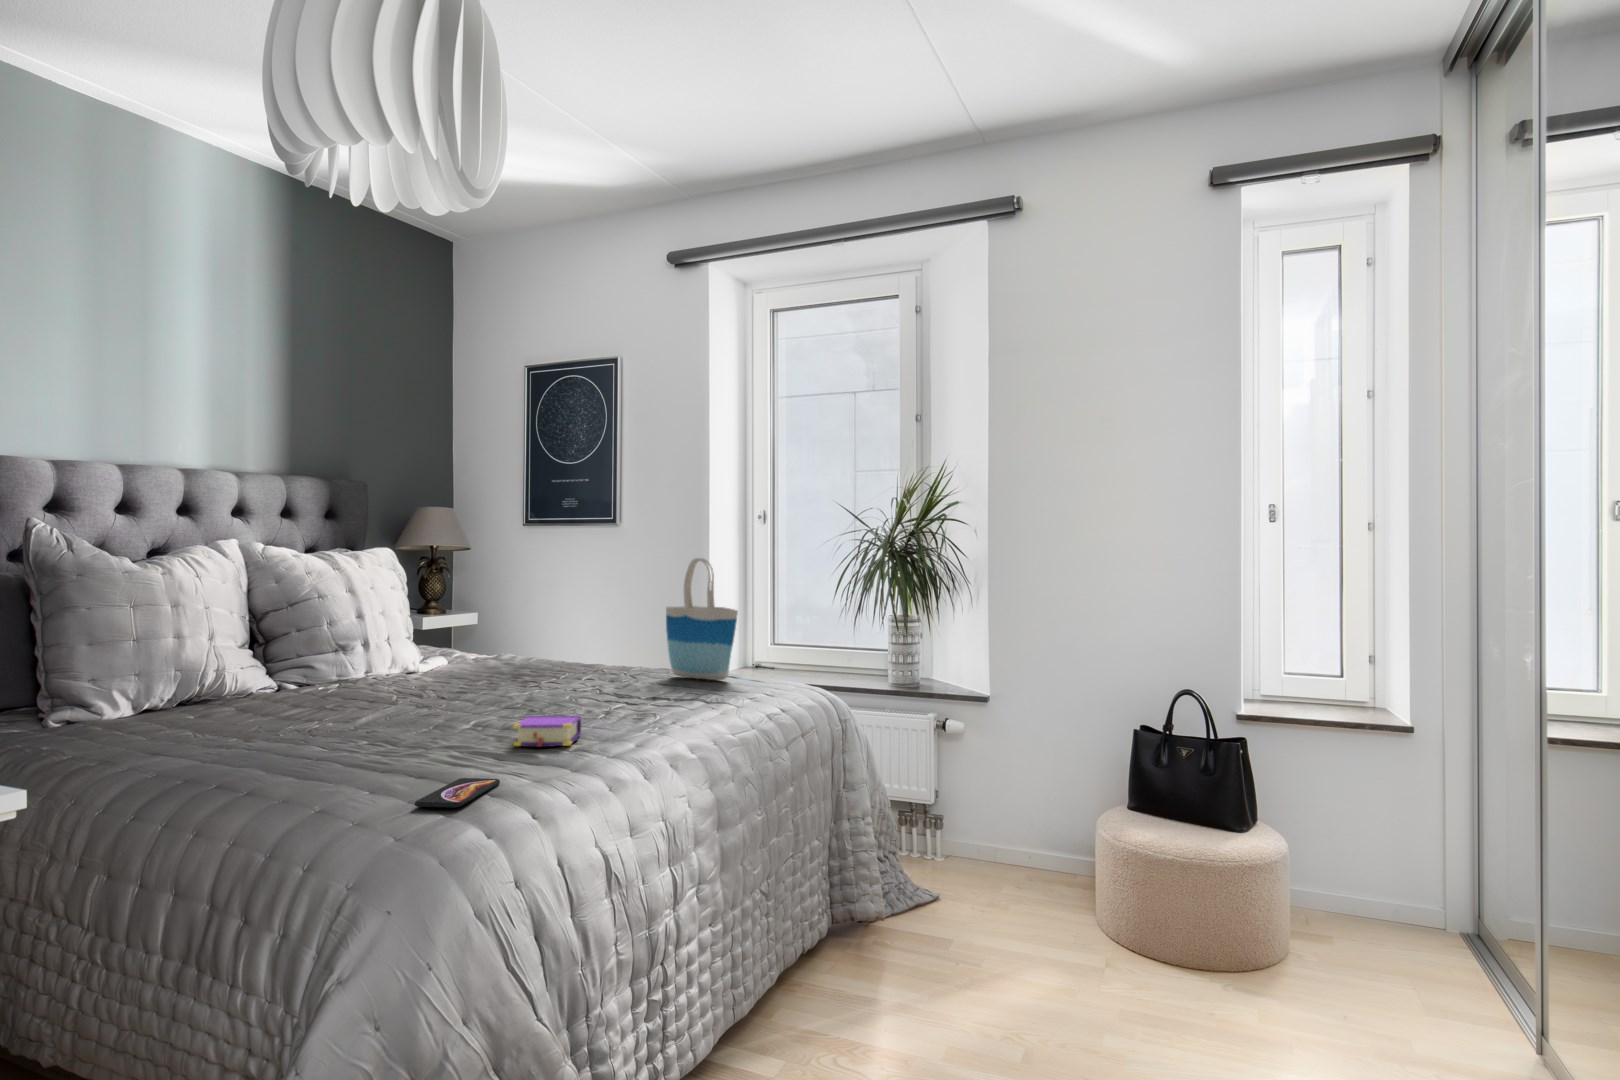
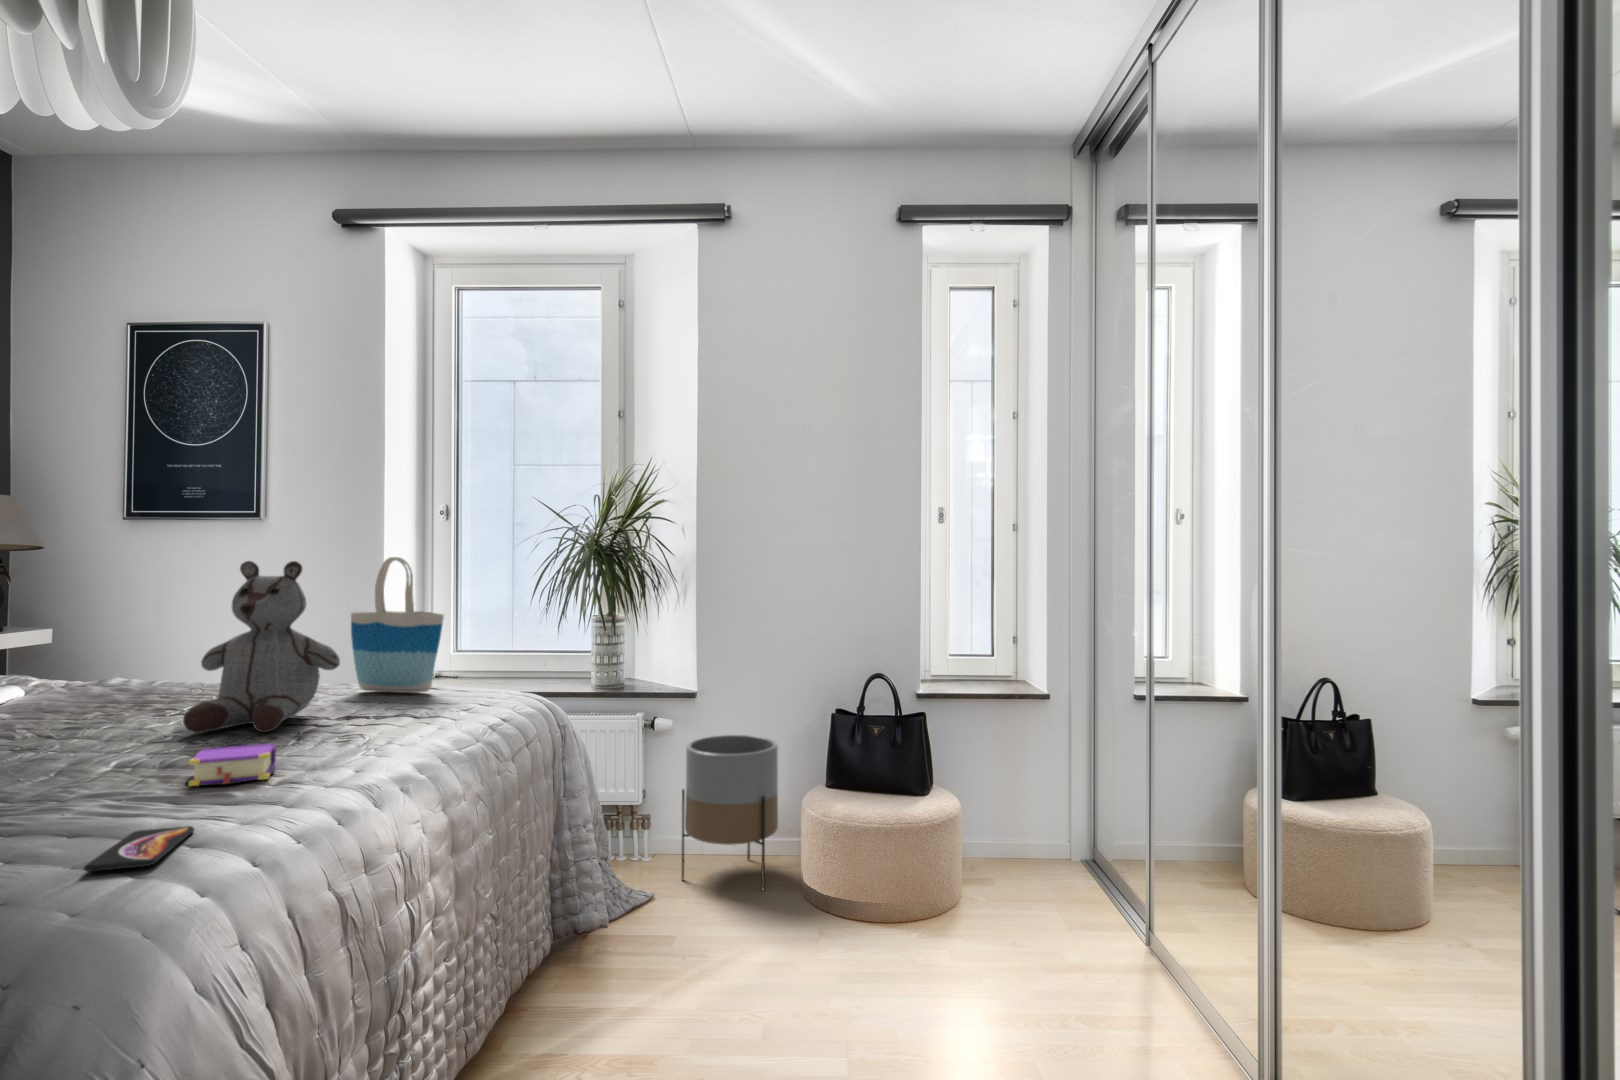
stuffed bear: none [530,561,647,706] -> present [183,561,340,733]
planter: none [969,743,1070,909] -> present [682,735,778,890]

